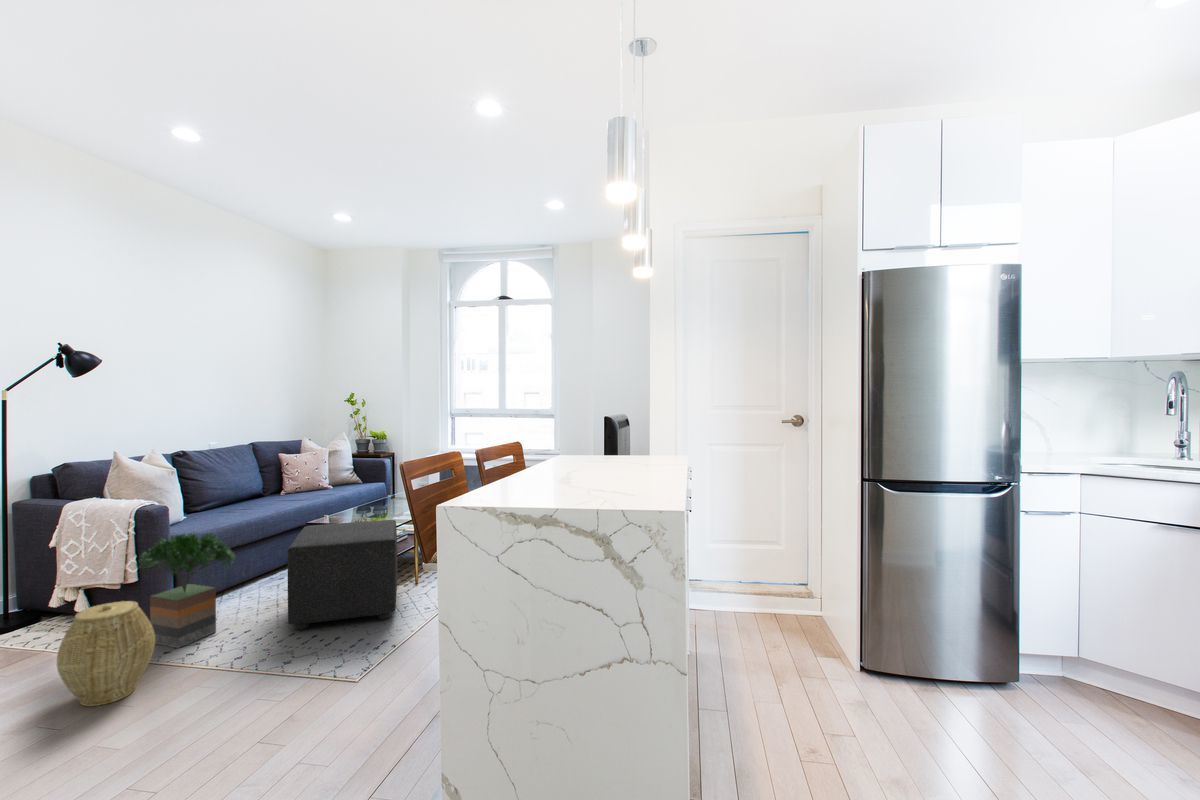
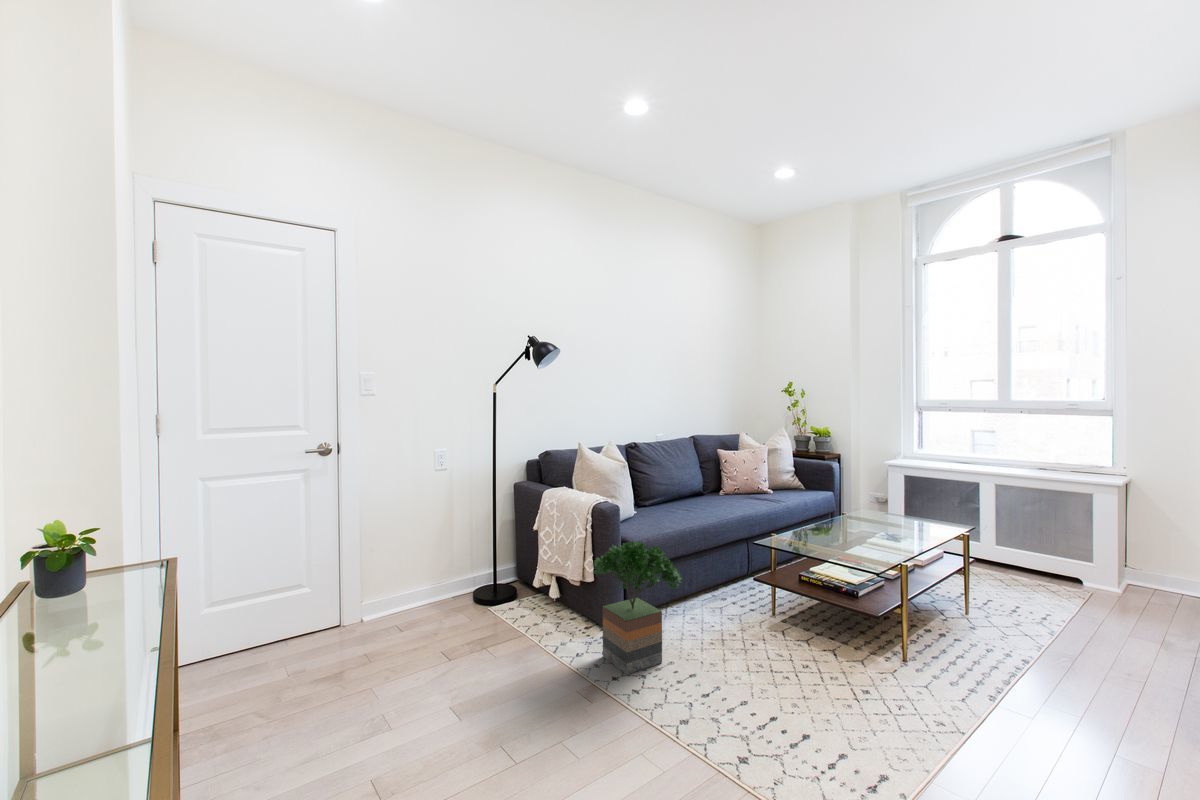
ottoman: present [287,520,397,630] -> none [739,551,886,716]
woven basket: present [57,601,155,706] -> none [521,619,603,739]

